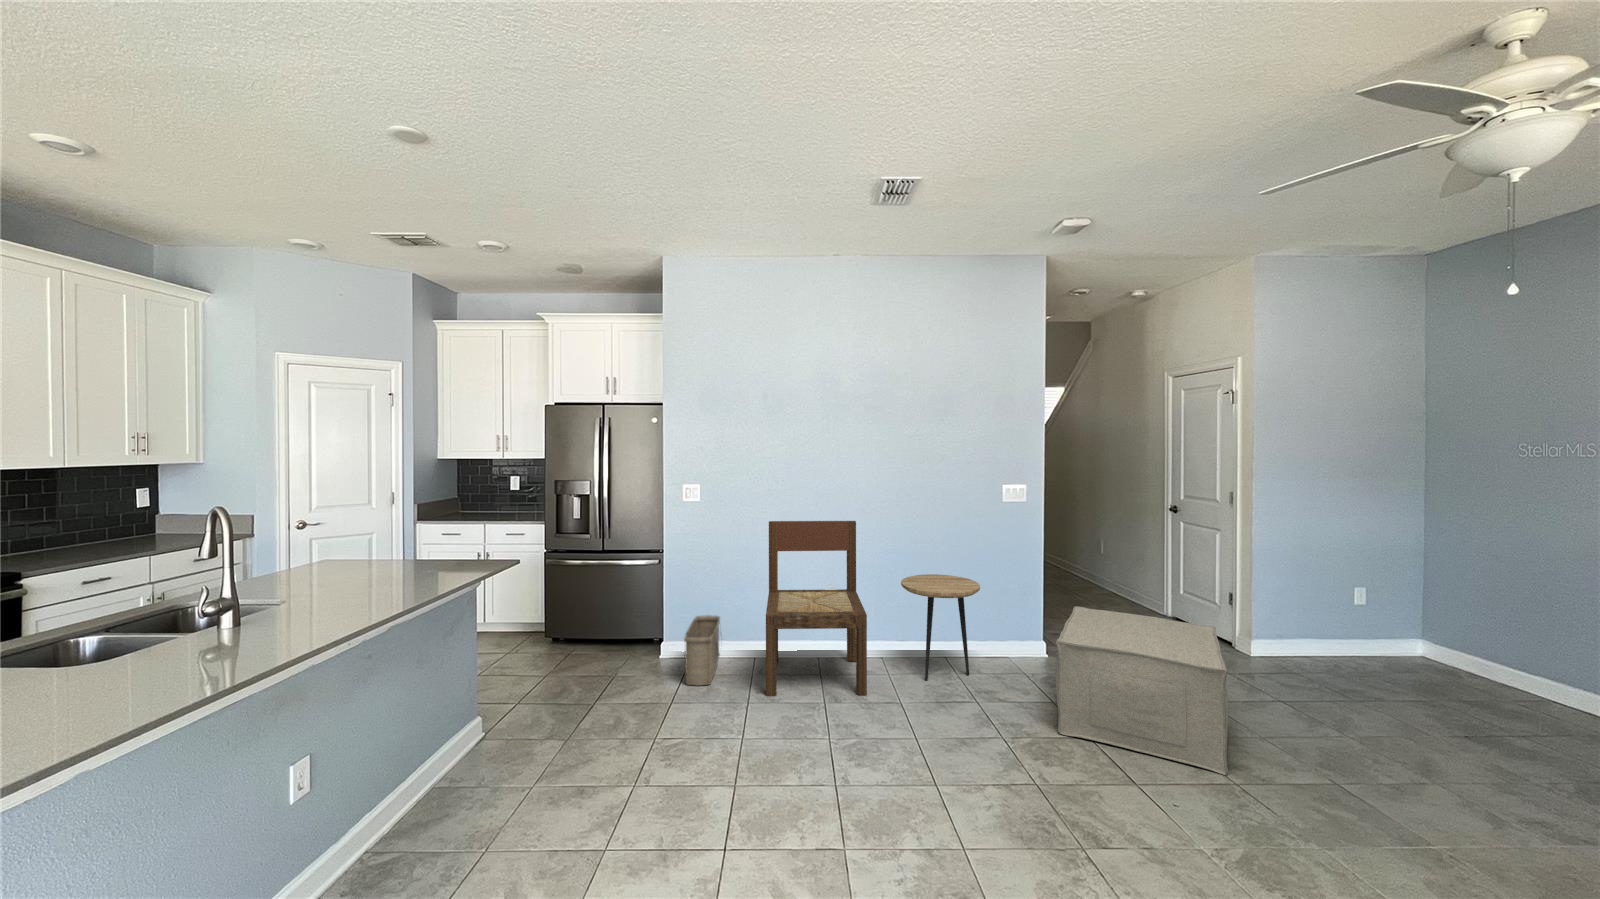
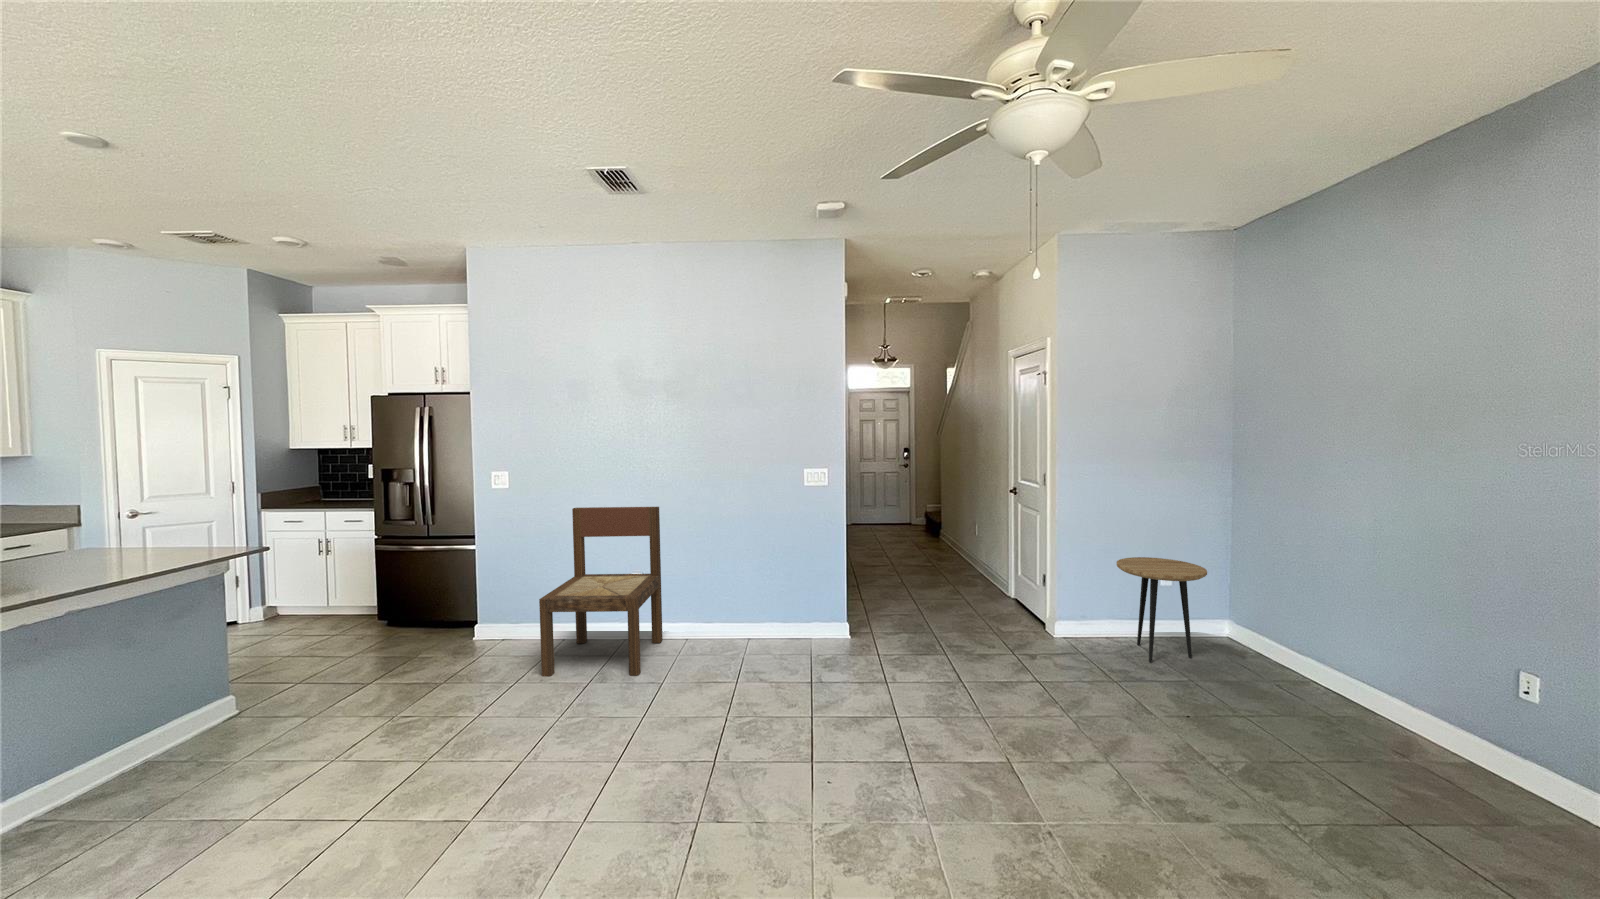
side table: present [901,574,980,681] -> present [1117,557,1207,663]
ottoman: present [1056,606,1229,775] -> none [782,590,960,752]
basket: present [684,615,720,686] -> none [471,599,530,666]

